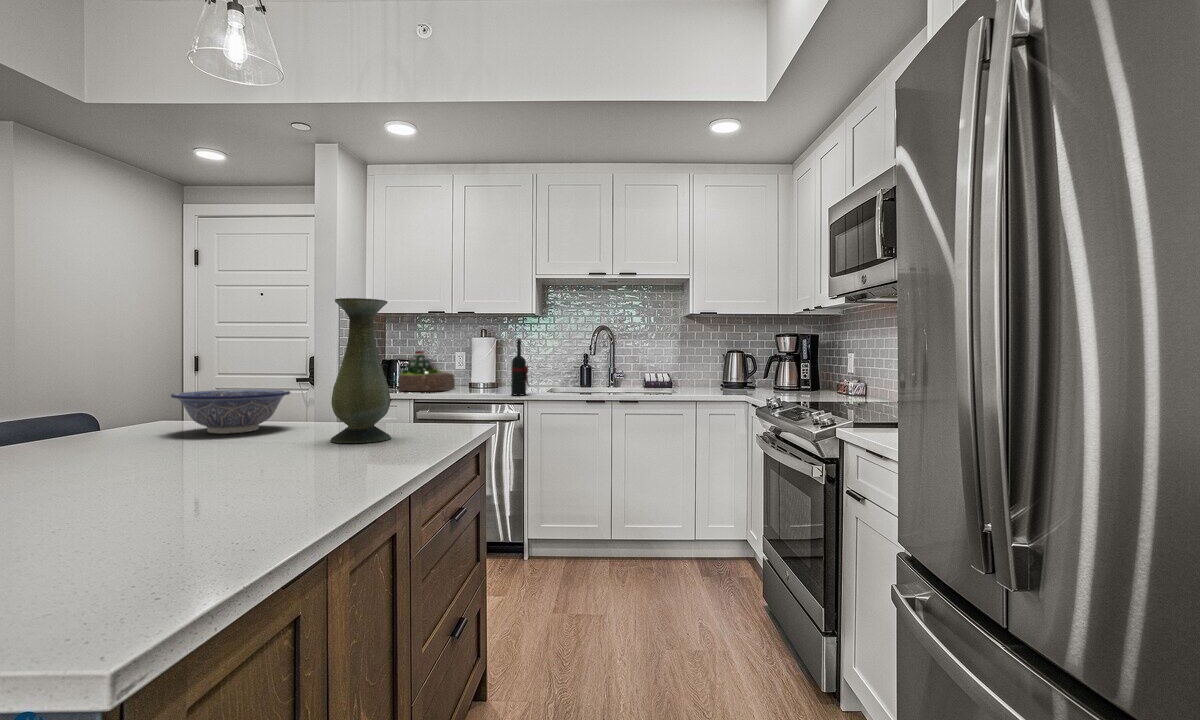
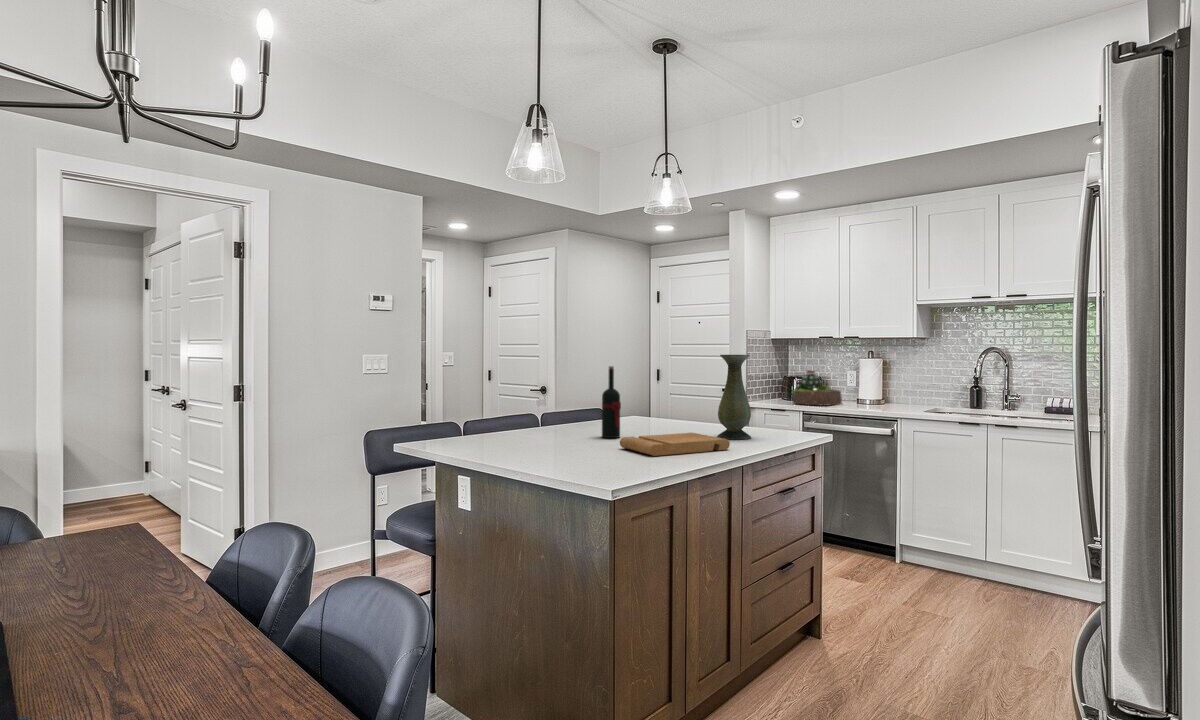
wine bottle: present [511,338,529,395] -> present [602,366,621,438]
decorative bowl: present [171,389,290,434] -> none [643,402,701,428]
cutting board: none [96,438,374,505] -> present [620,433,730,456]

